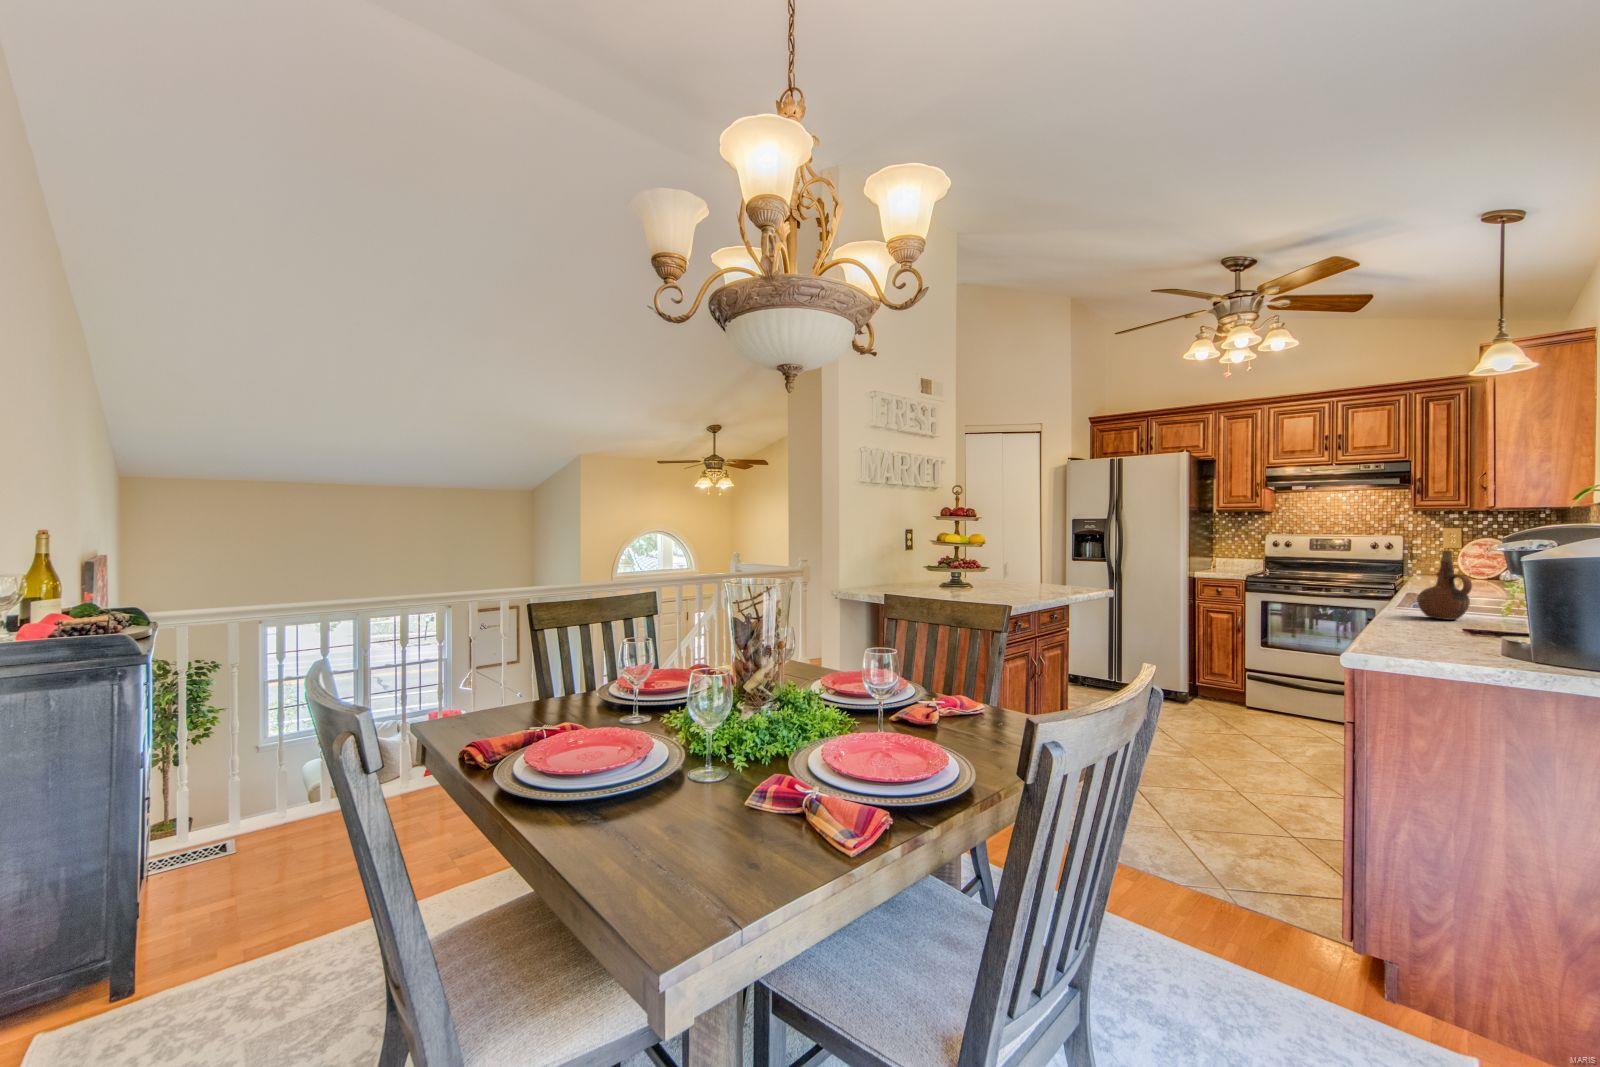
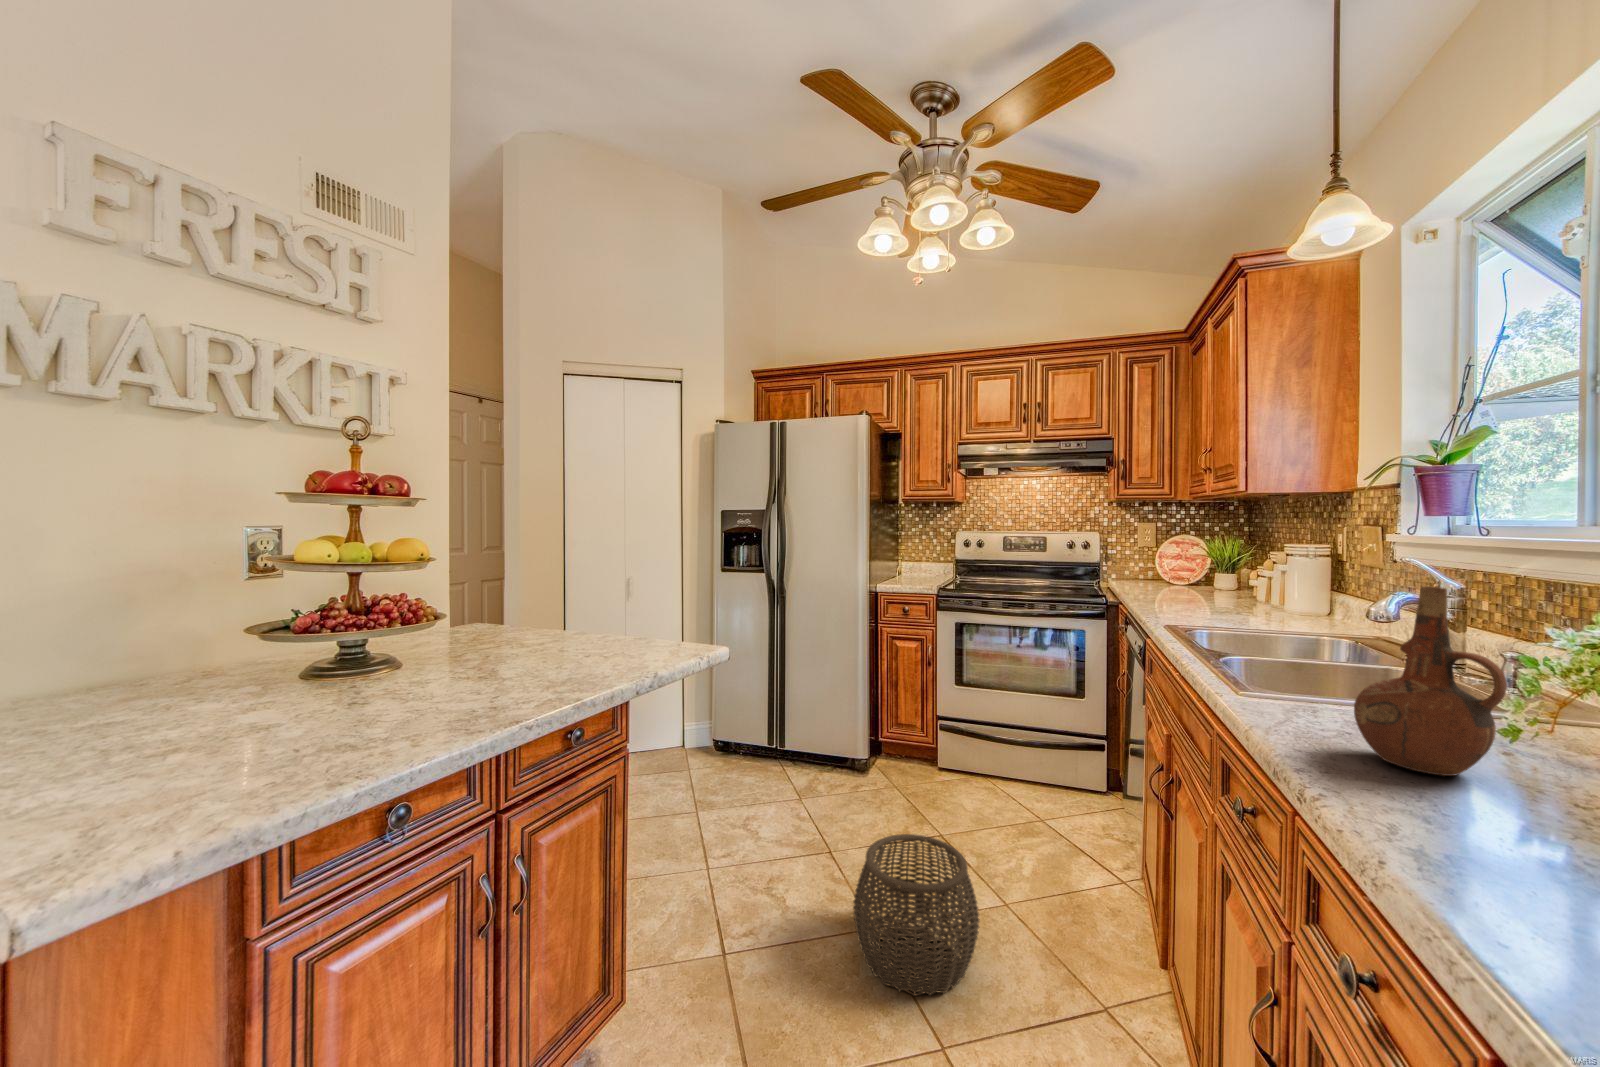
woven basket: none [1184,702,1264,775] -> present [853,834,979,996]

